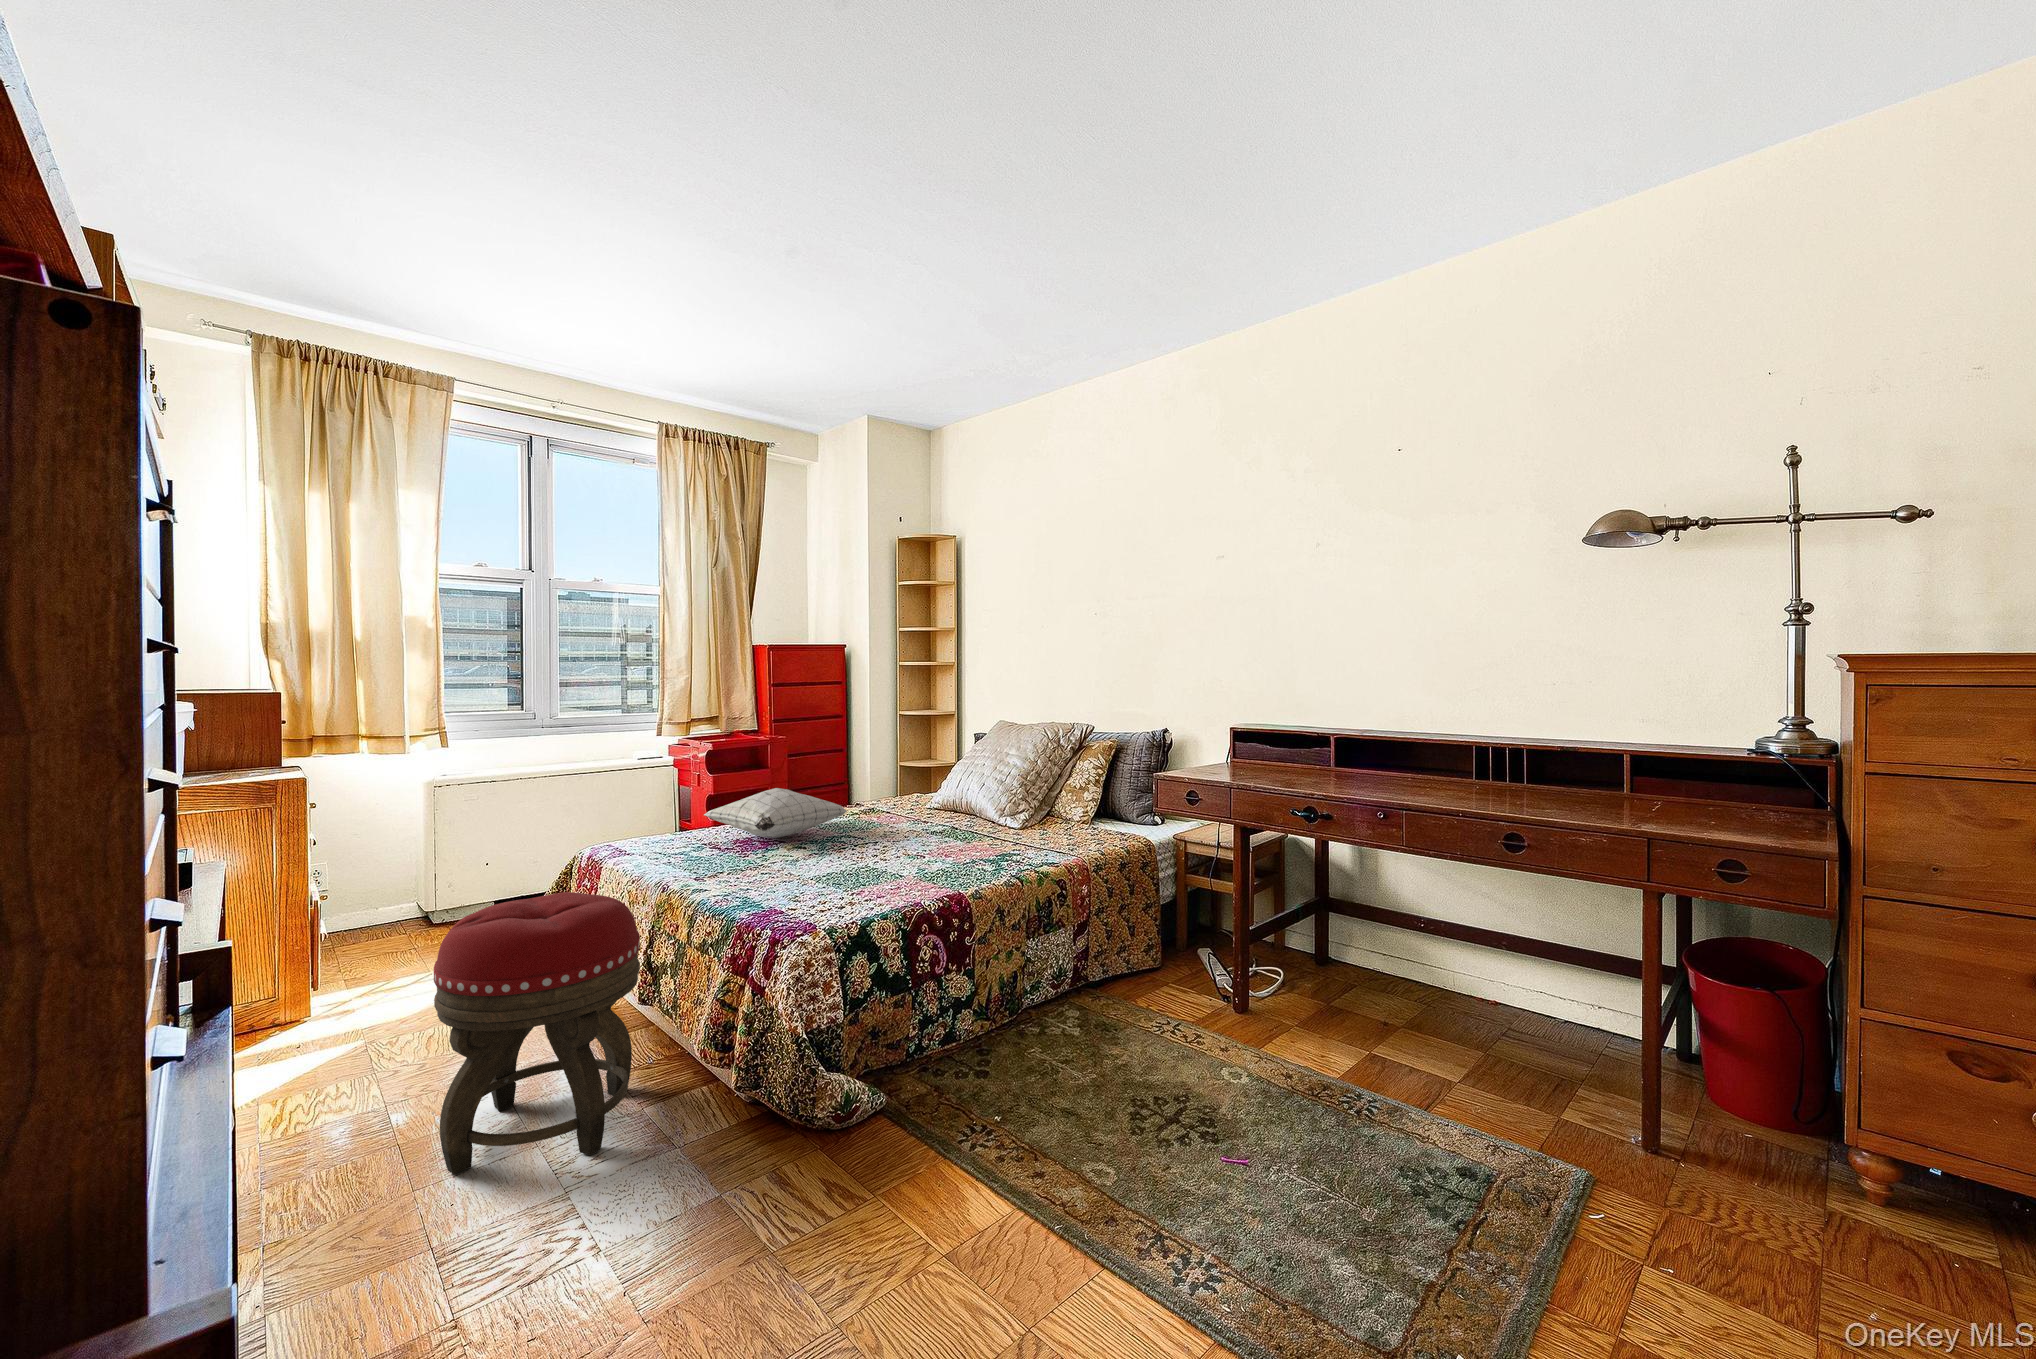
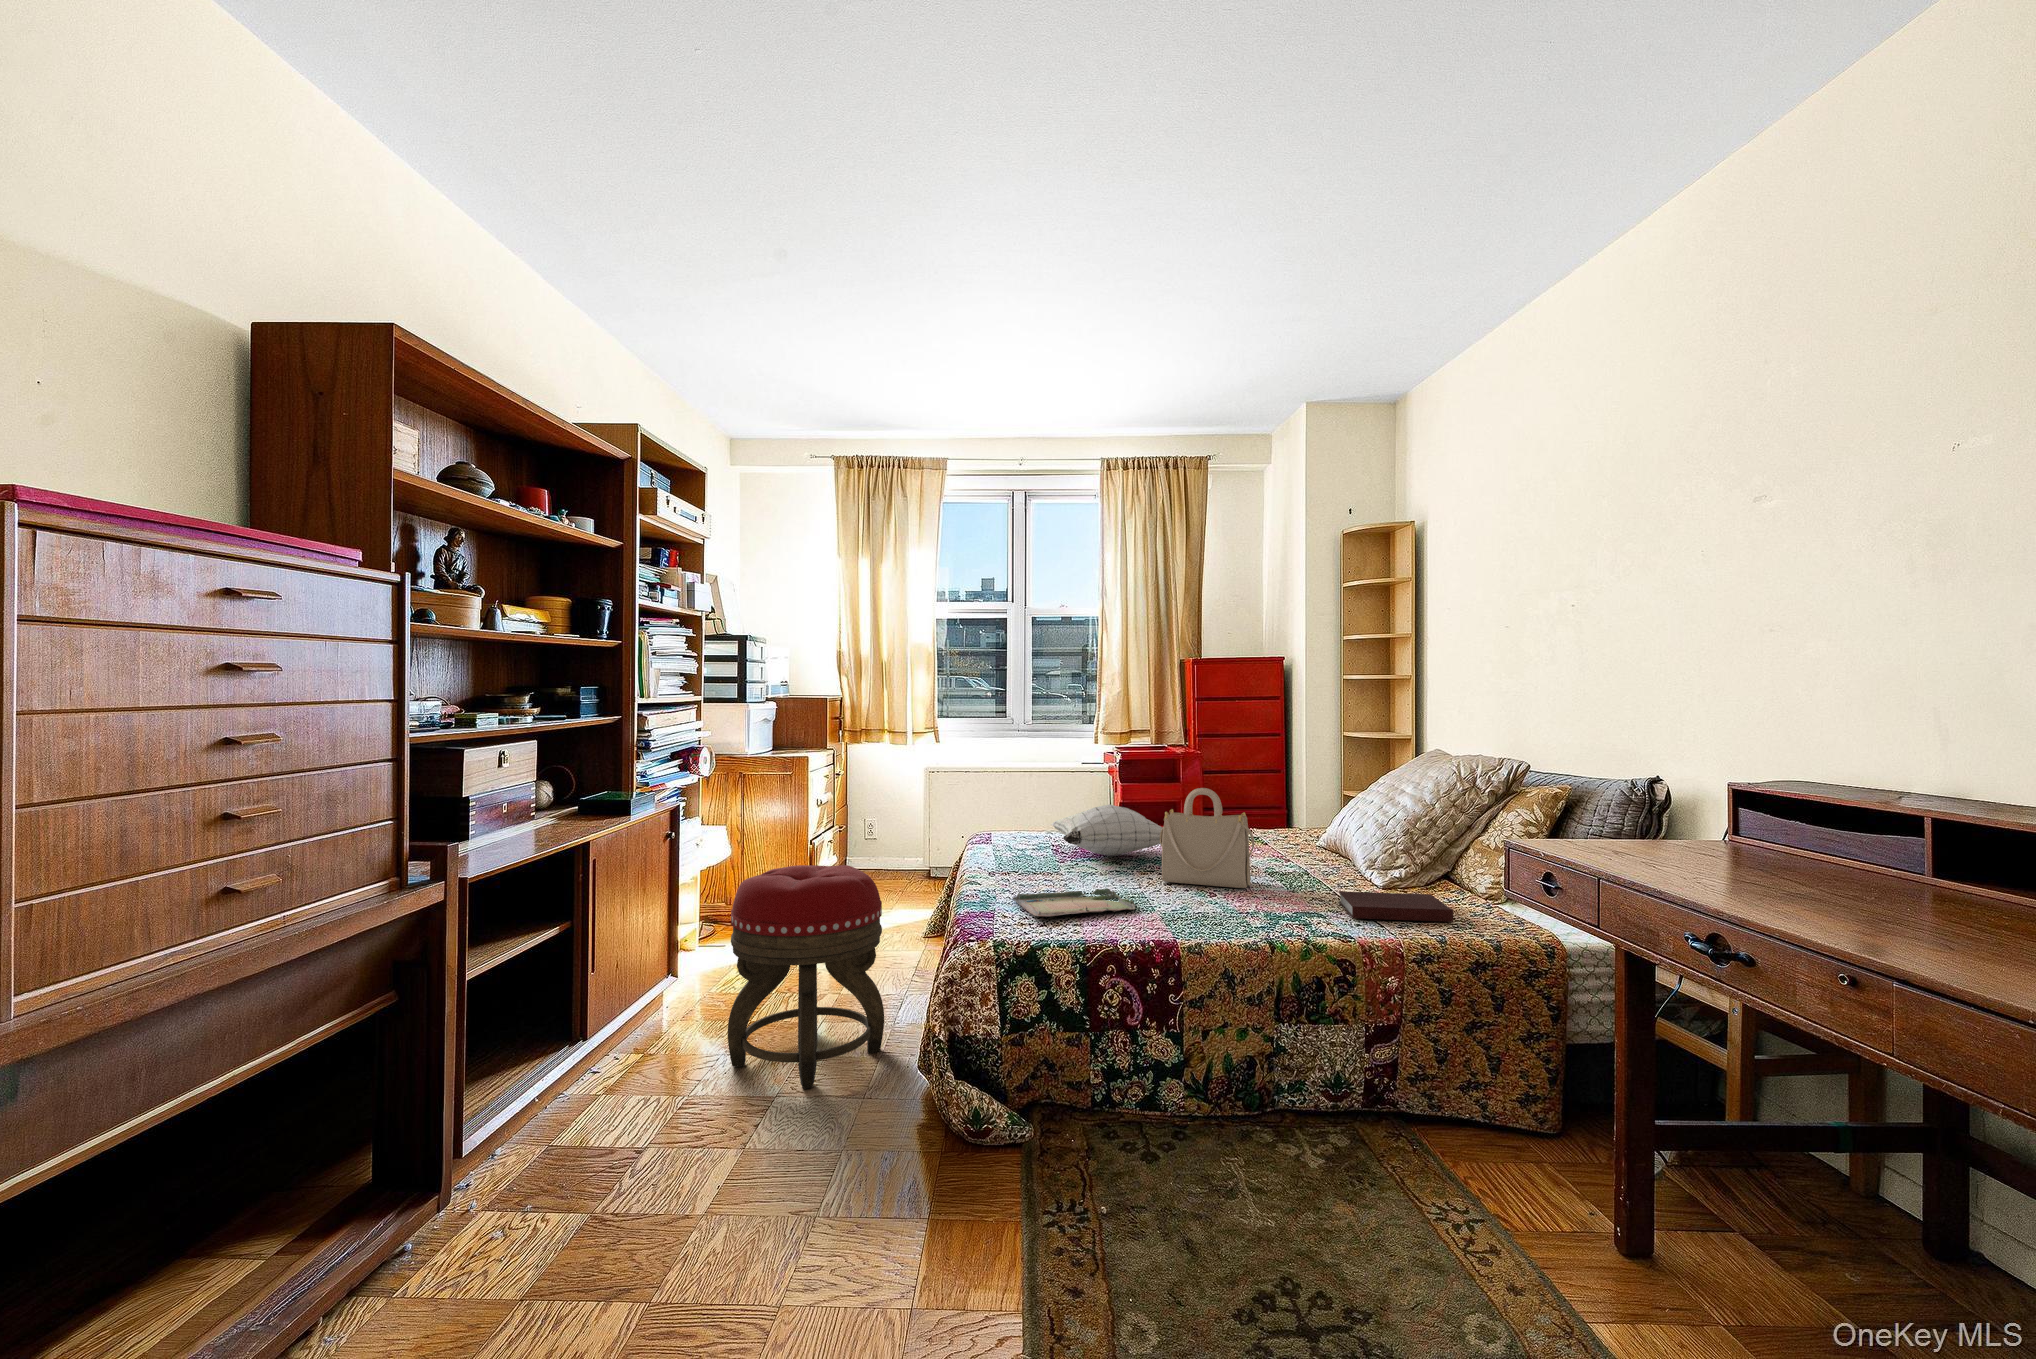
handbag: none [859,764,941,851] -> present [1160,788,1255,888]
notebook: none [1013,827,1097,853] -> present [1339,892,1453,922]
tray: none [769,865,892,900] -> present [1013,888,1135,916]

